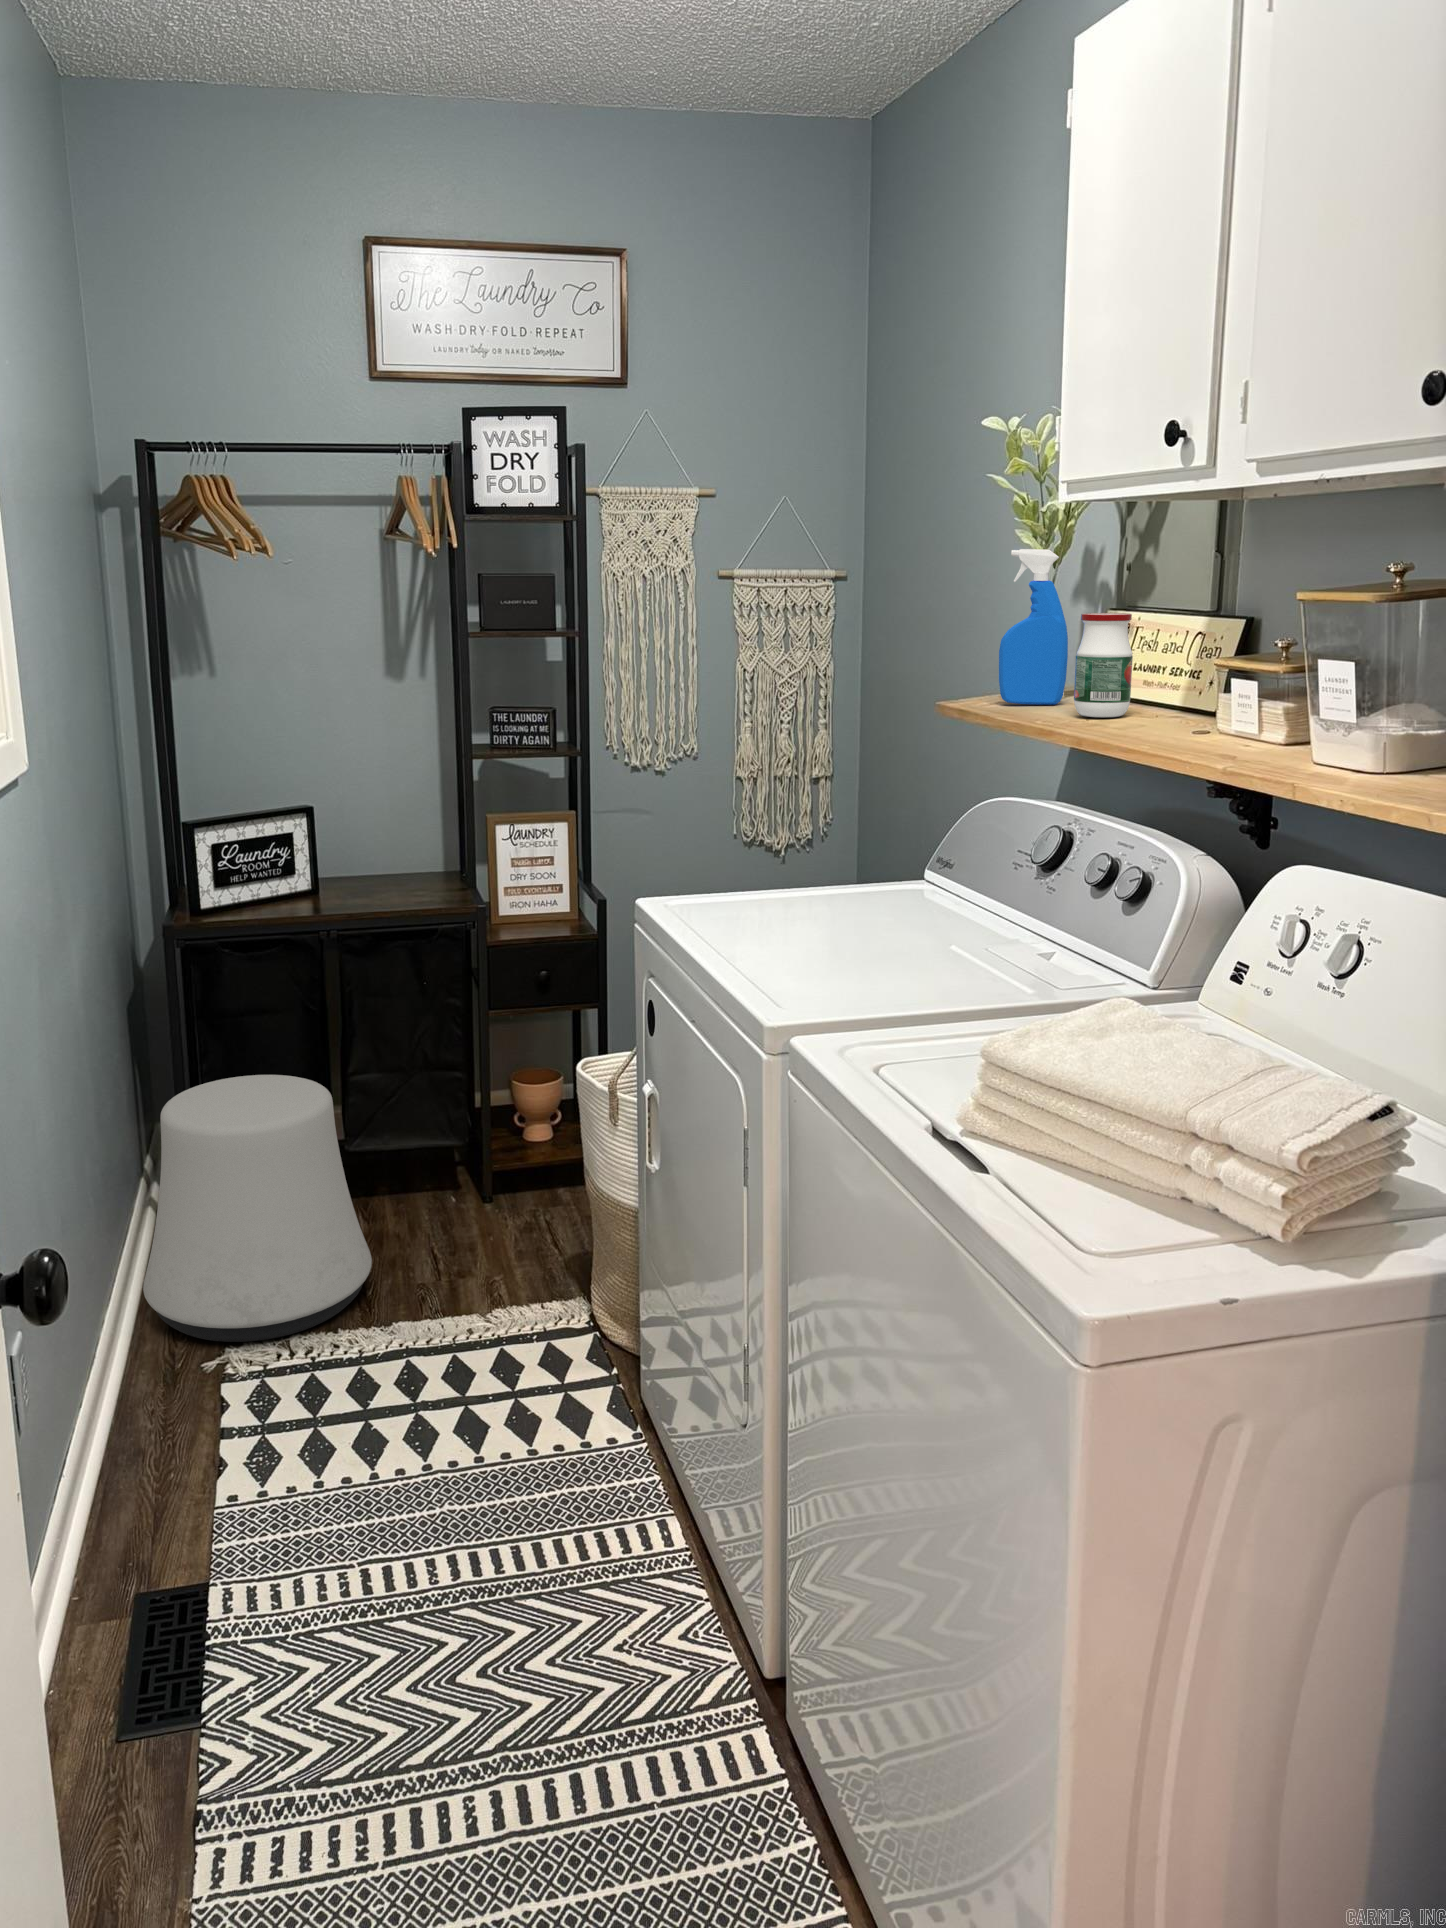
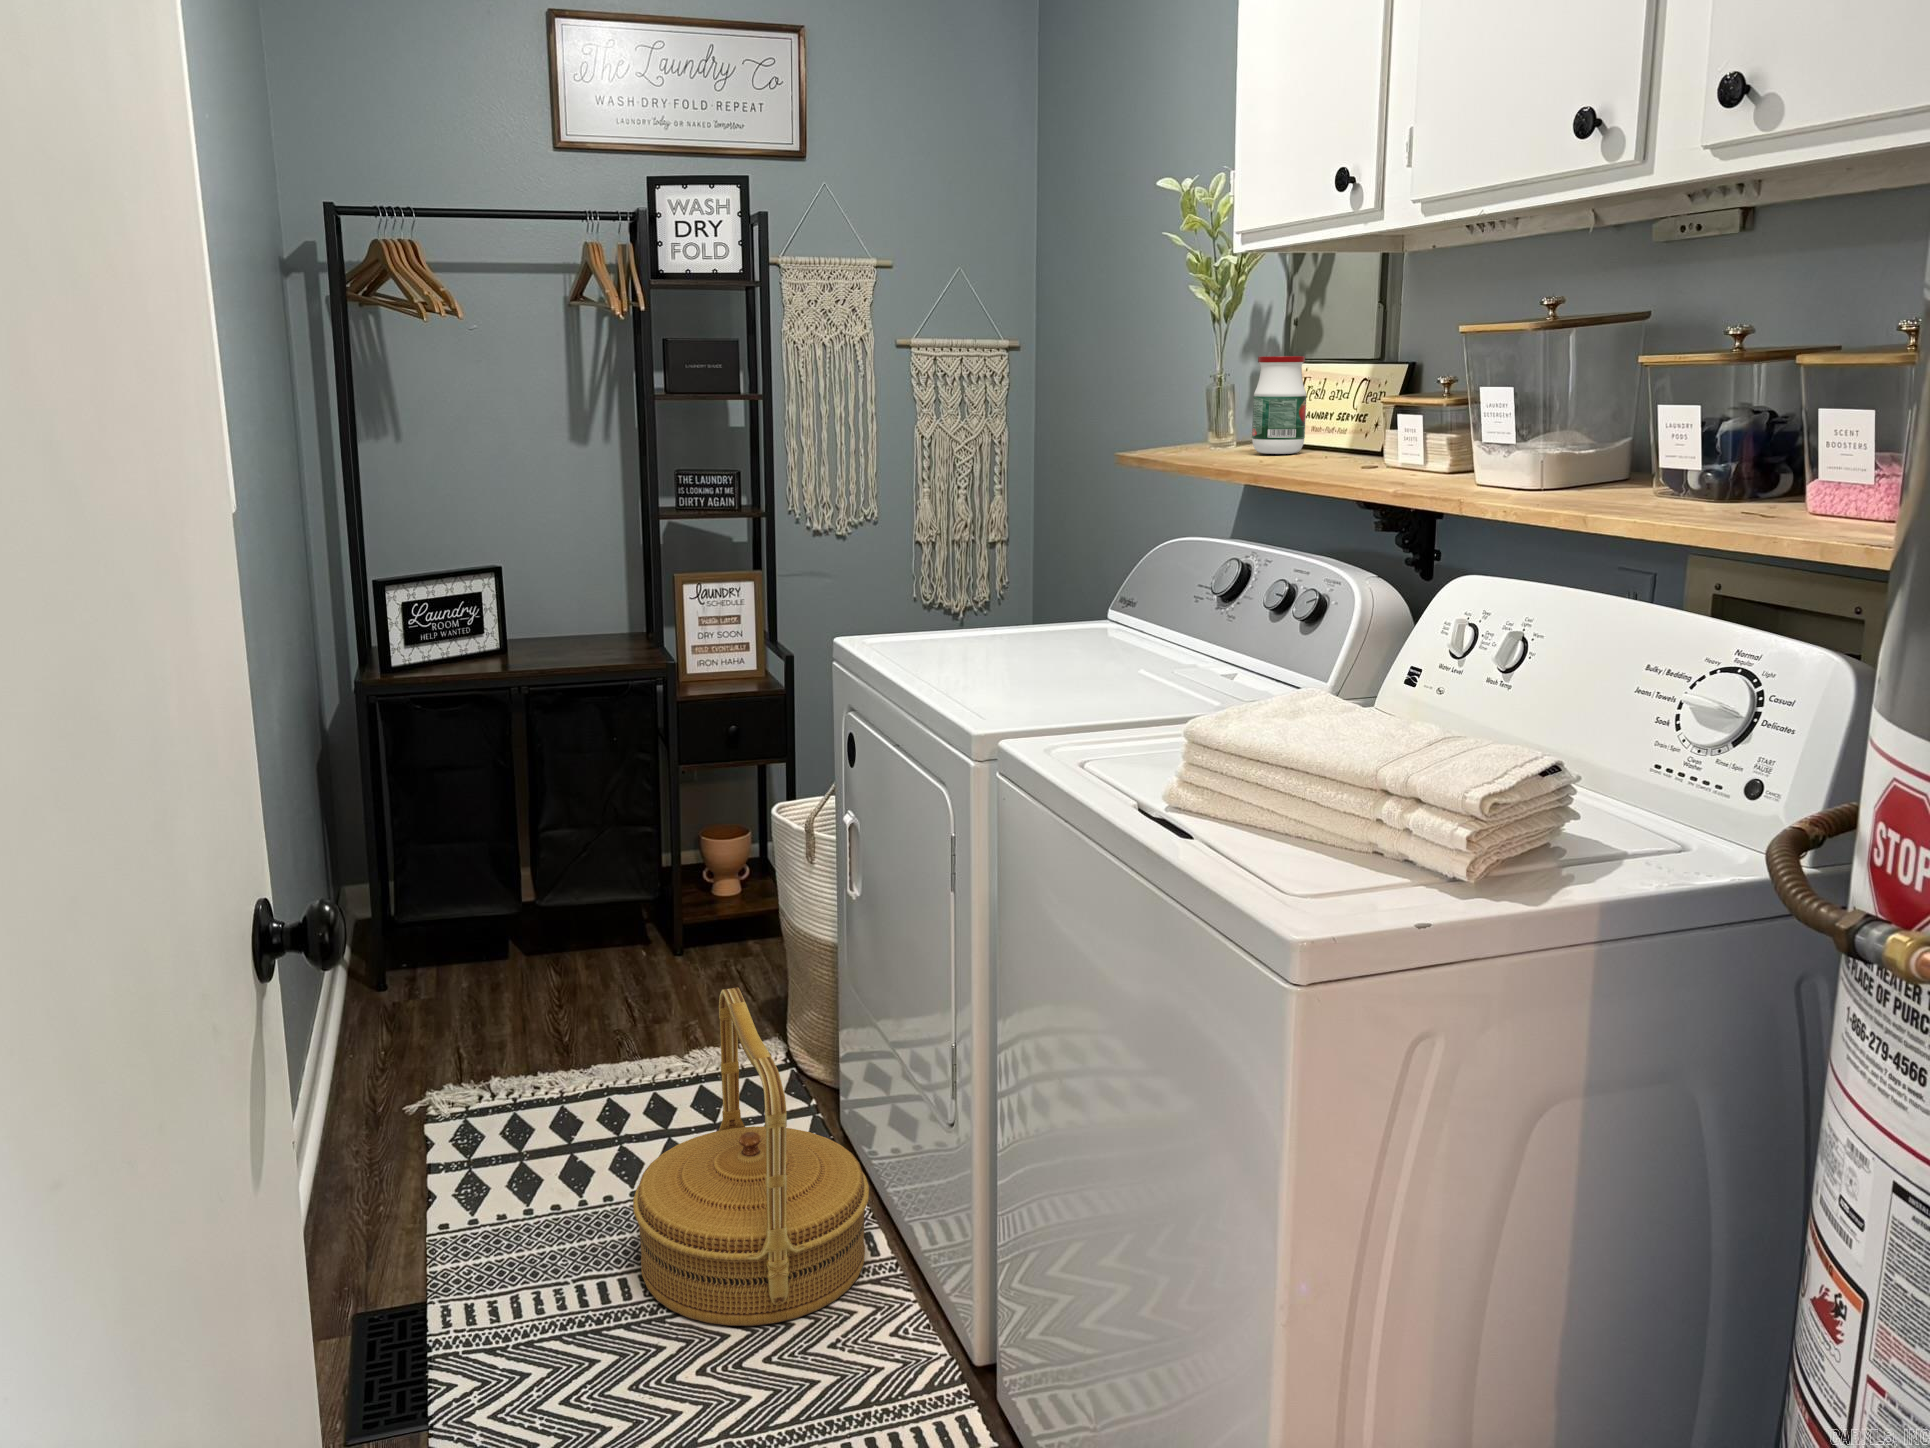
spray bottle: present [999,549,1068,705] -> none [1179,299,1244,447]
stool: present [143,1075,372,1342] -> none [339,828,566,1089]
woven basket: none [419,1263,663,1622] -> present [633,987,869,1326]

